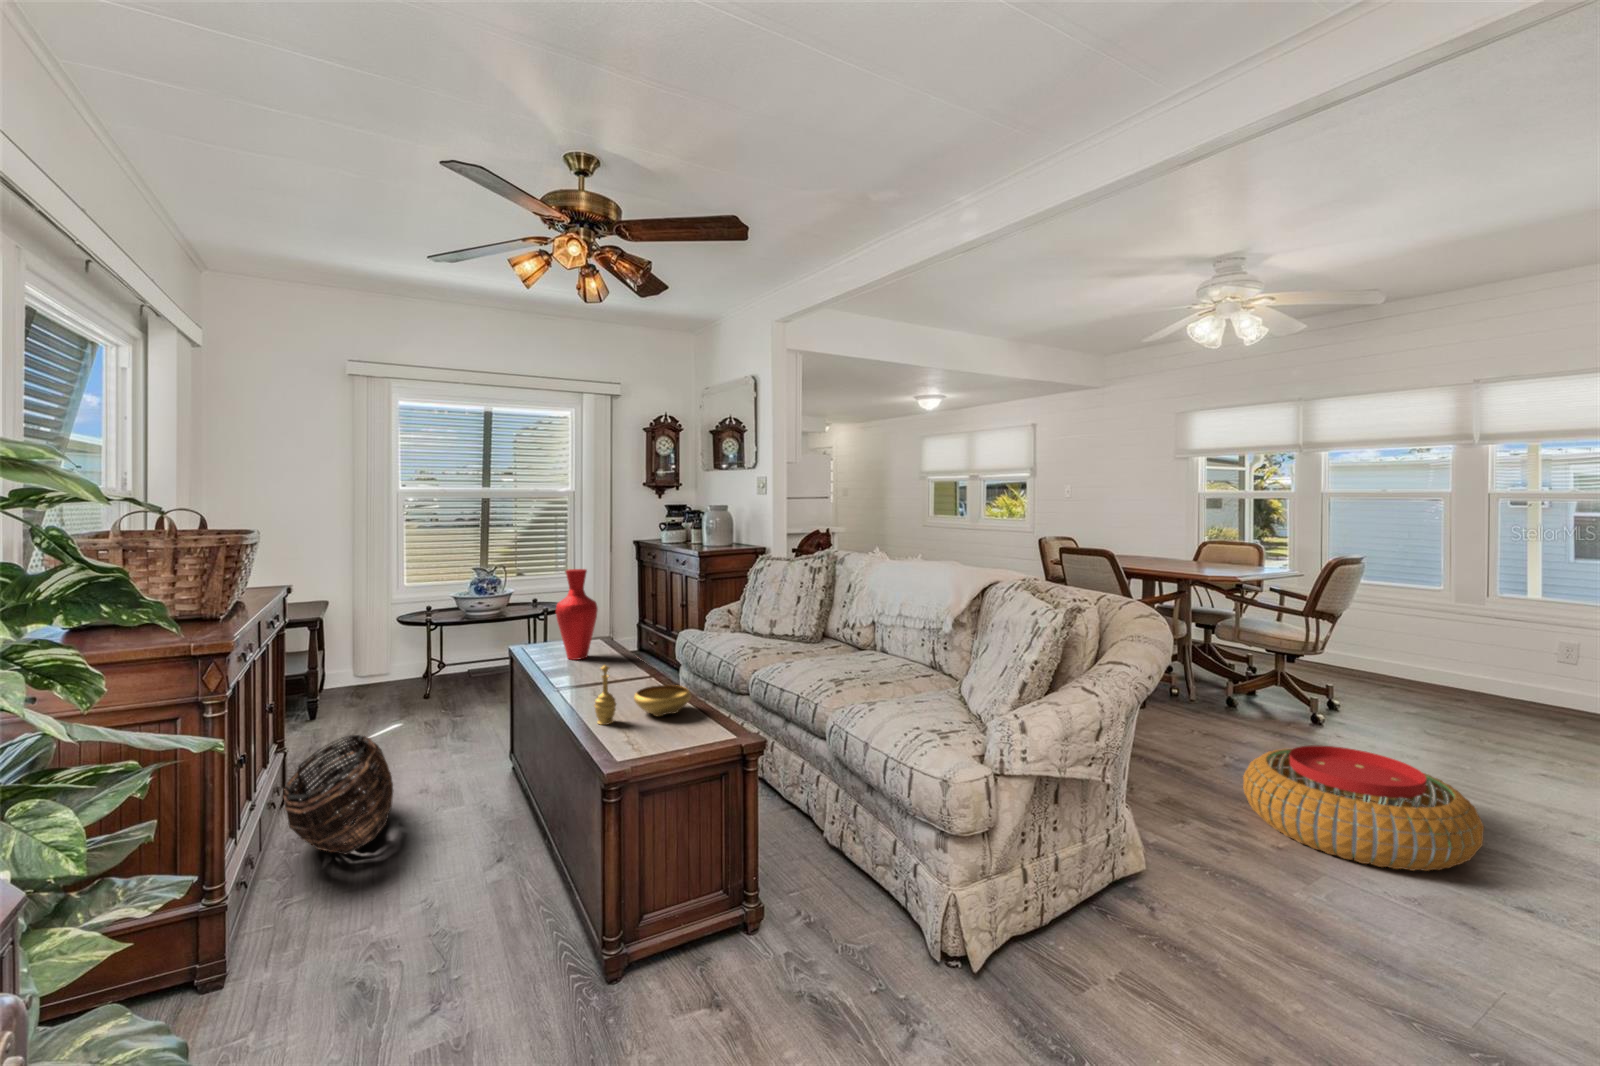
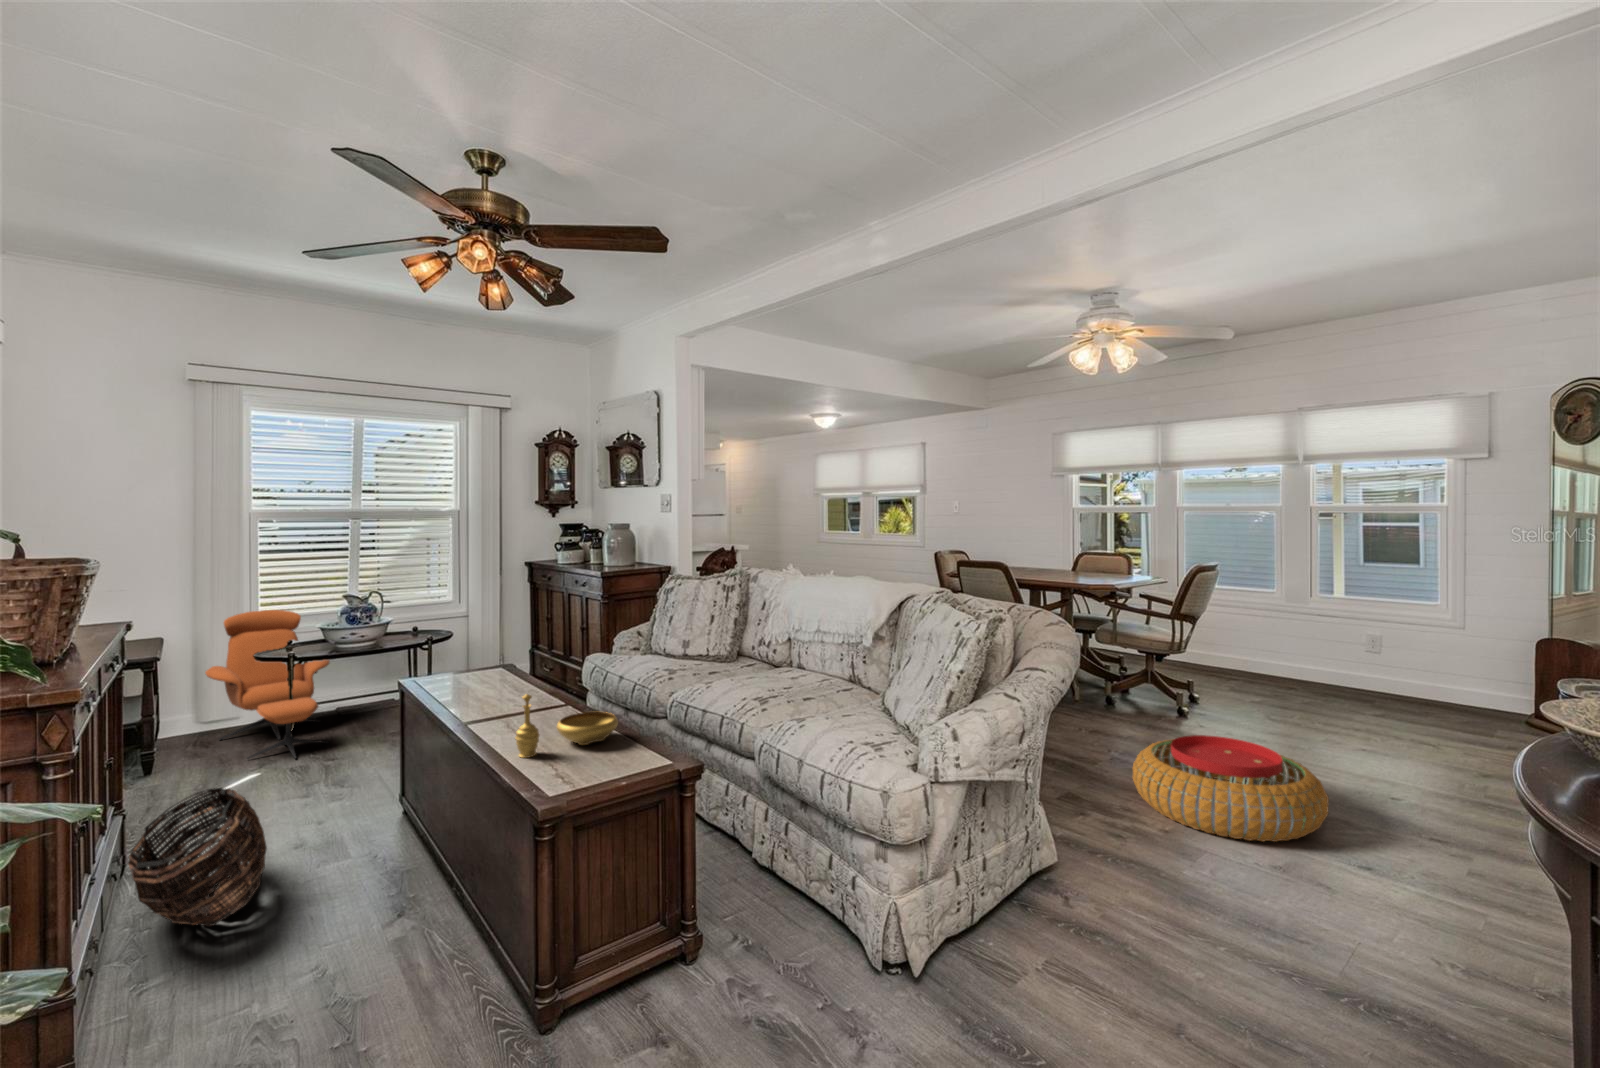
vase: present [556,569,598,660] -> none [456,592,503,690]
lounge chair: none [362,581,463,714] -> present [205,610,330,759]

